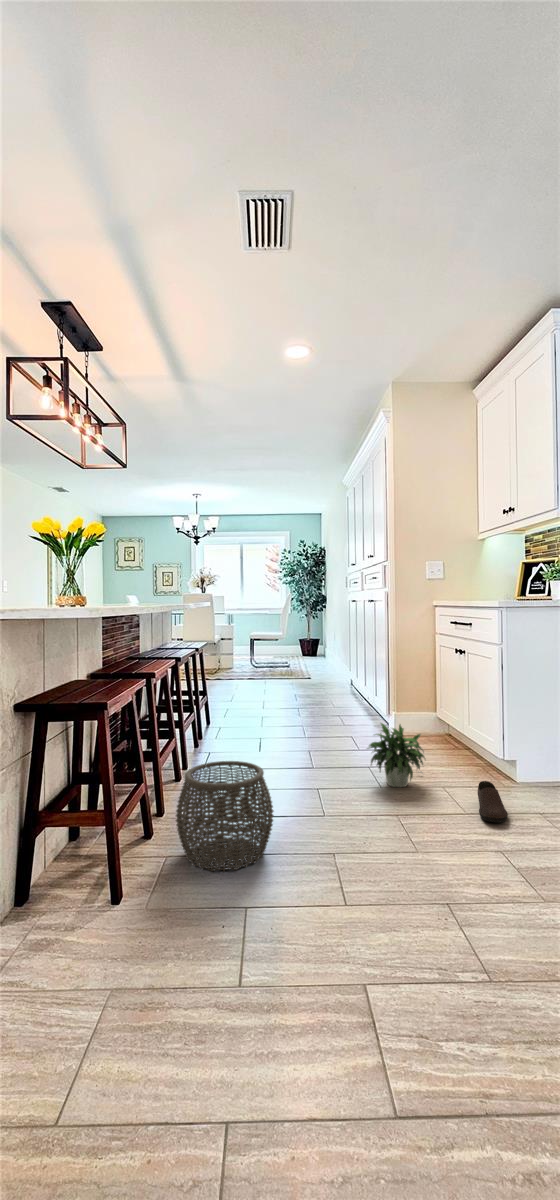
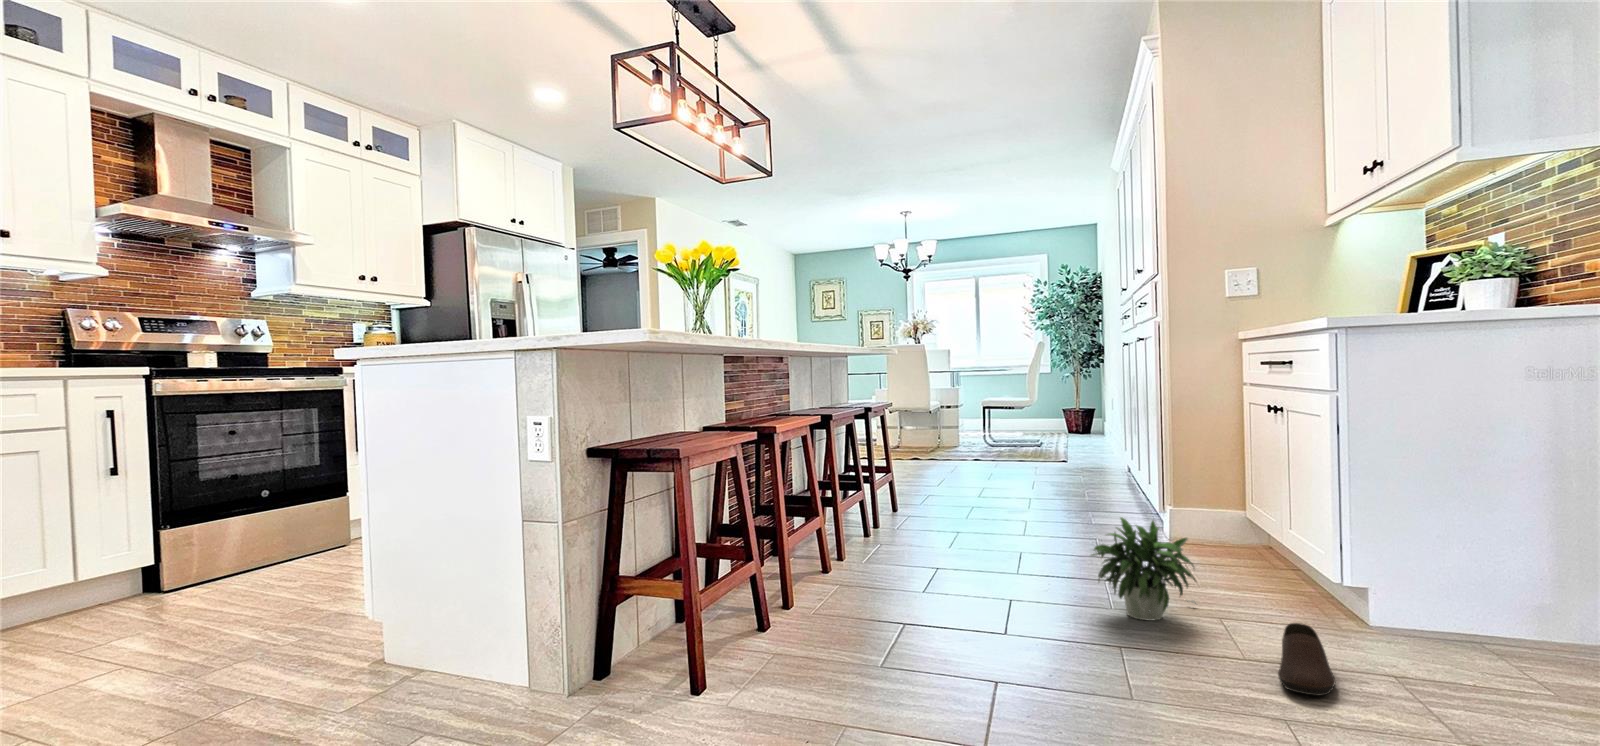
woven basket: present [176,761,274,871] -> none [760,550,902,707]

